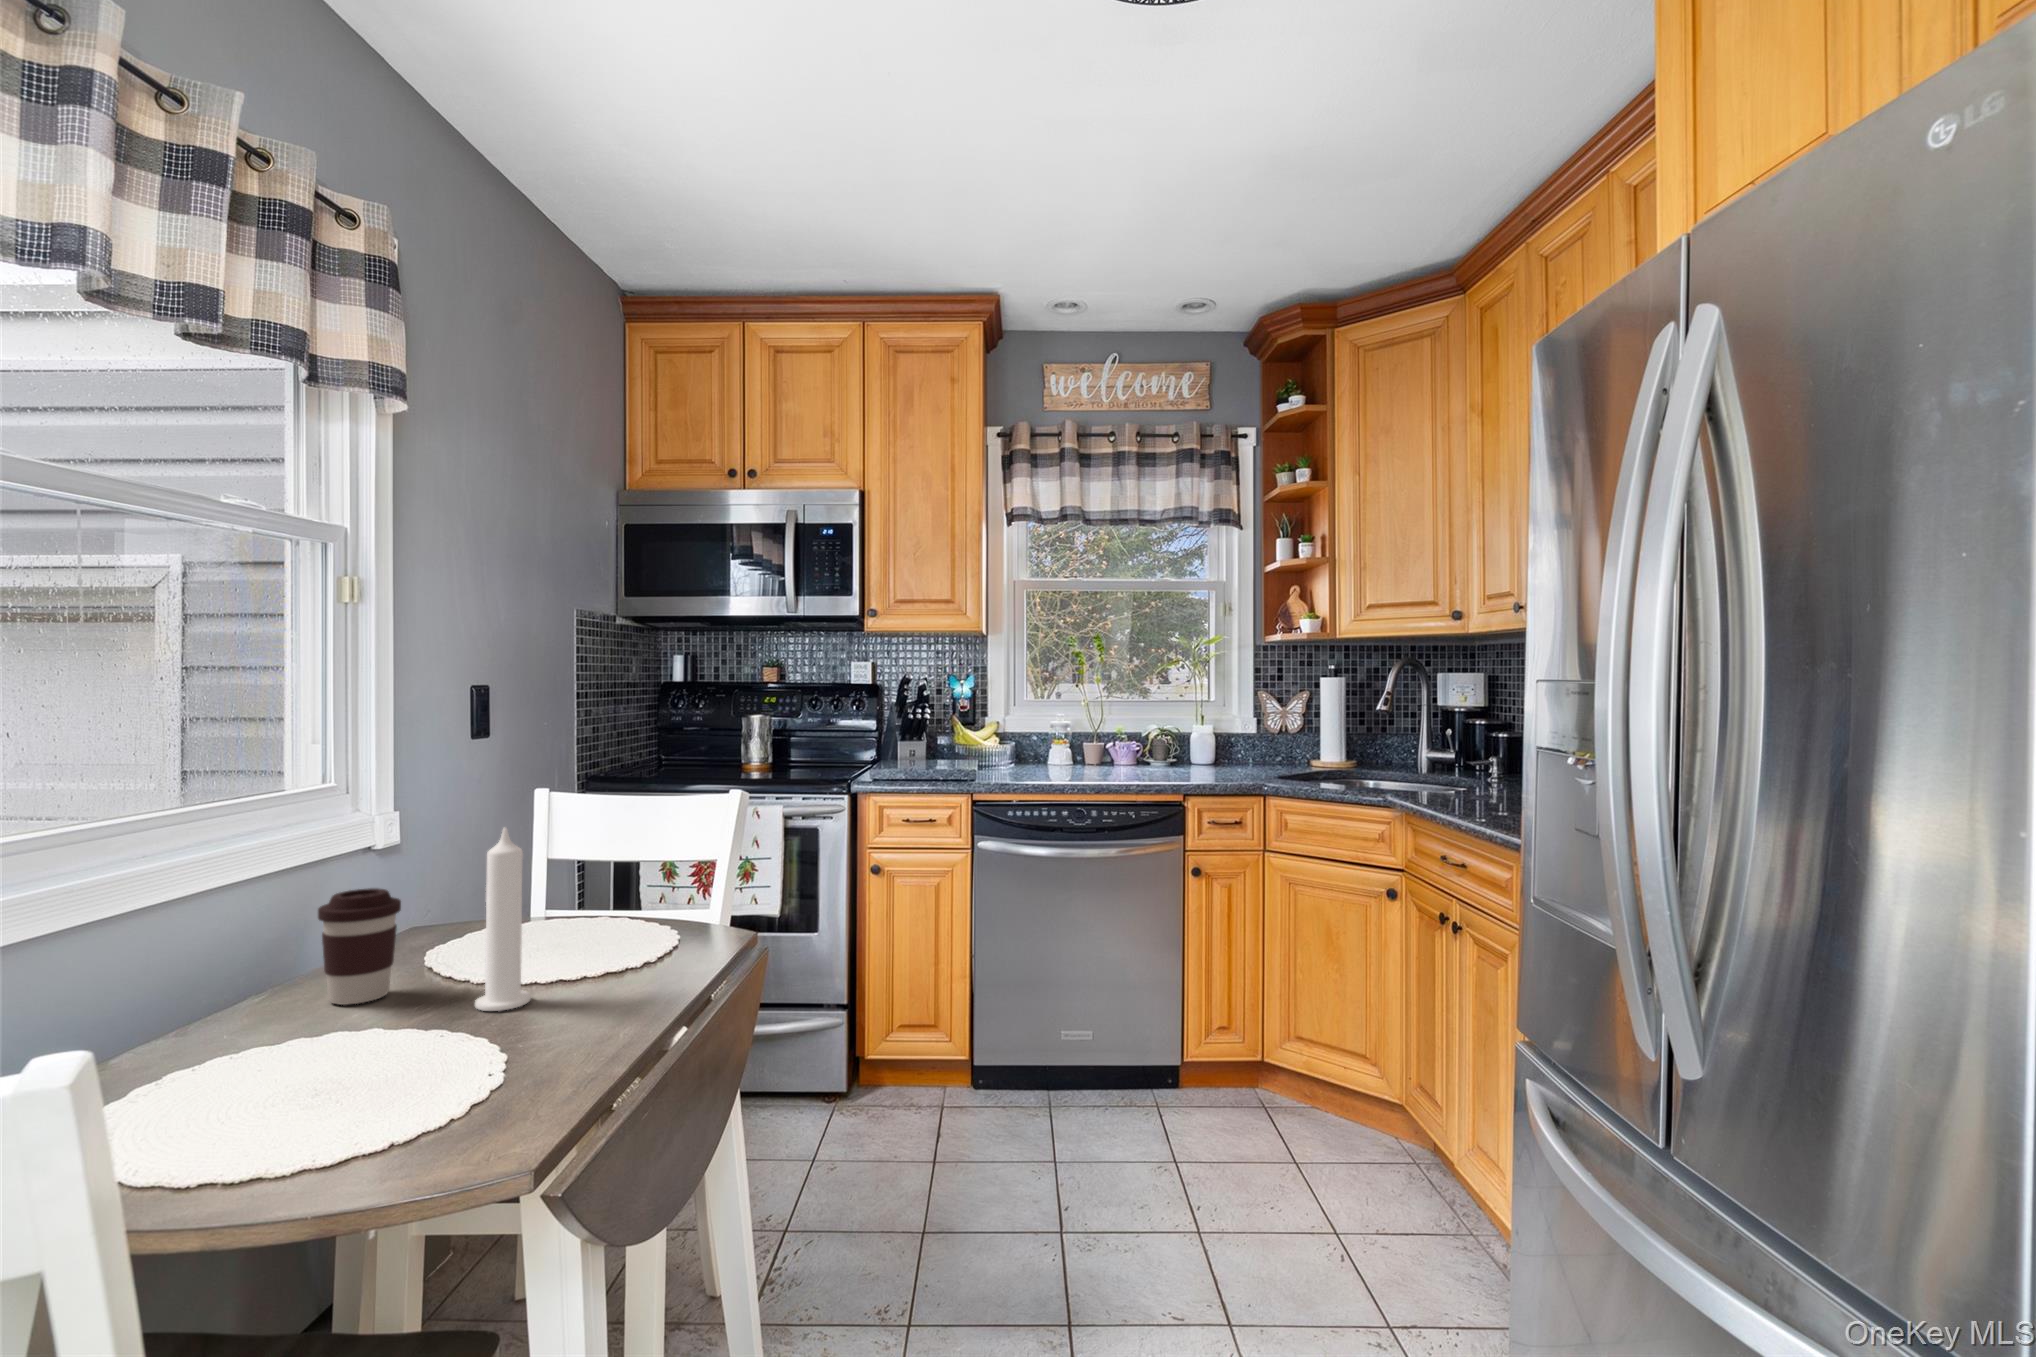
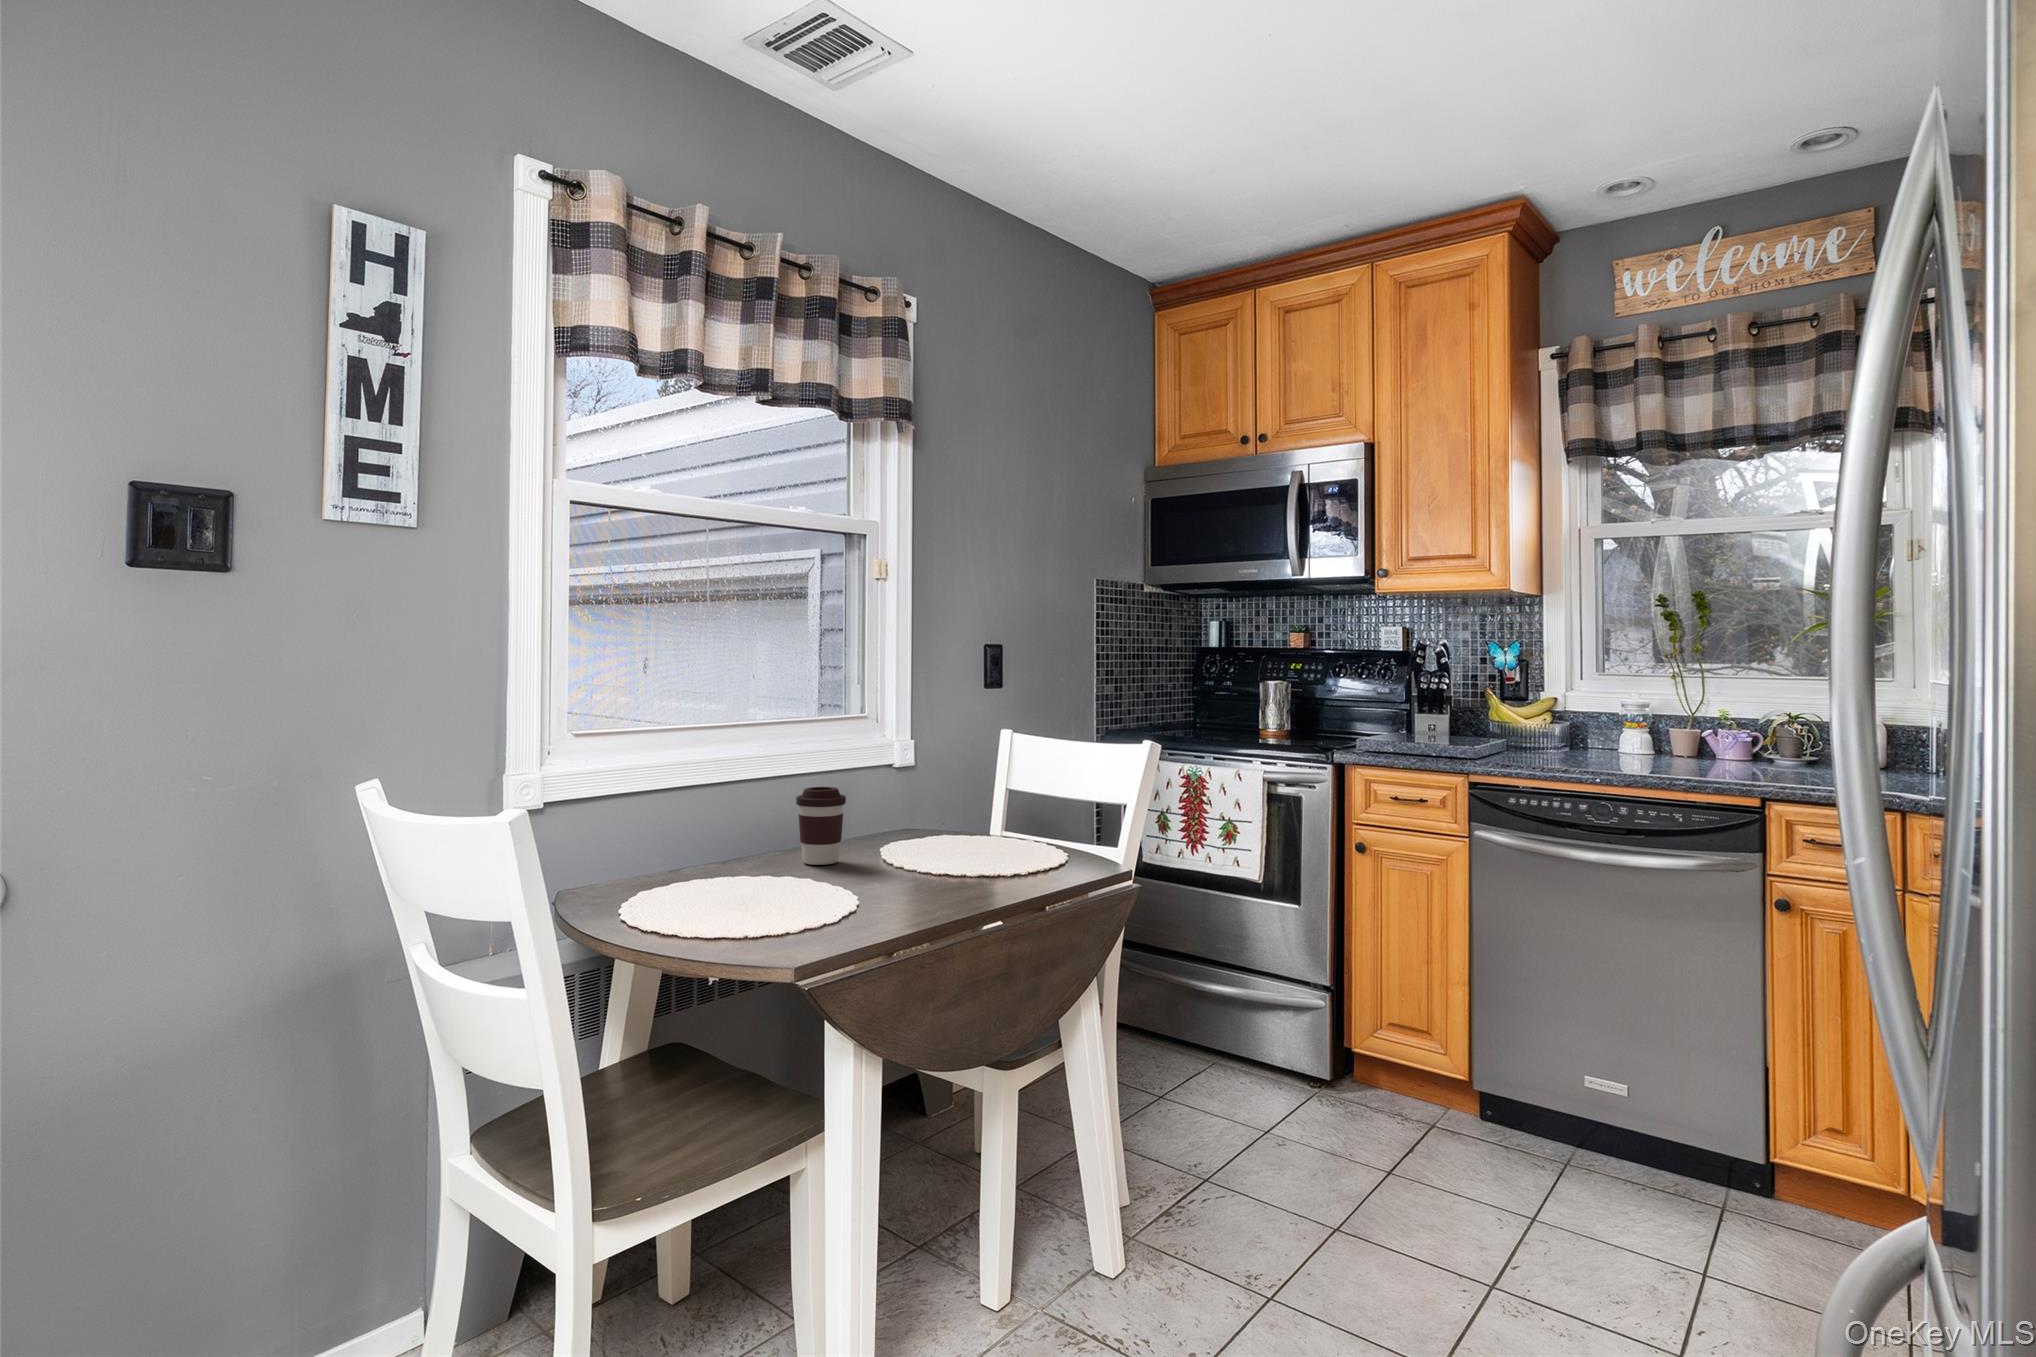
candle: present [475,827,531,1011] -> none [872,748,909,882]

